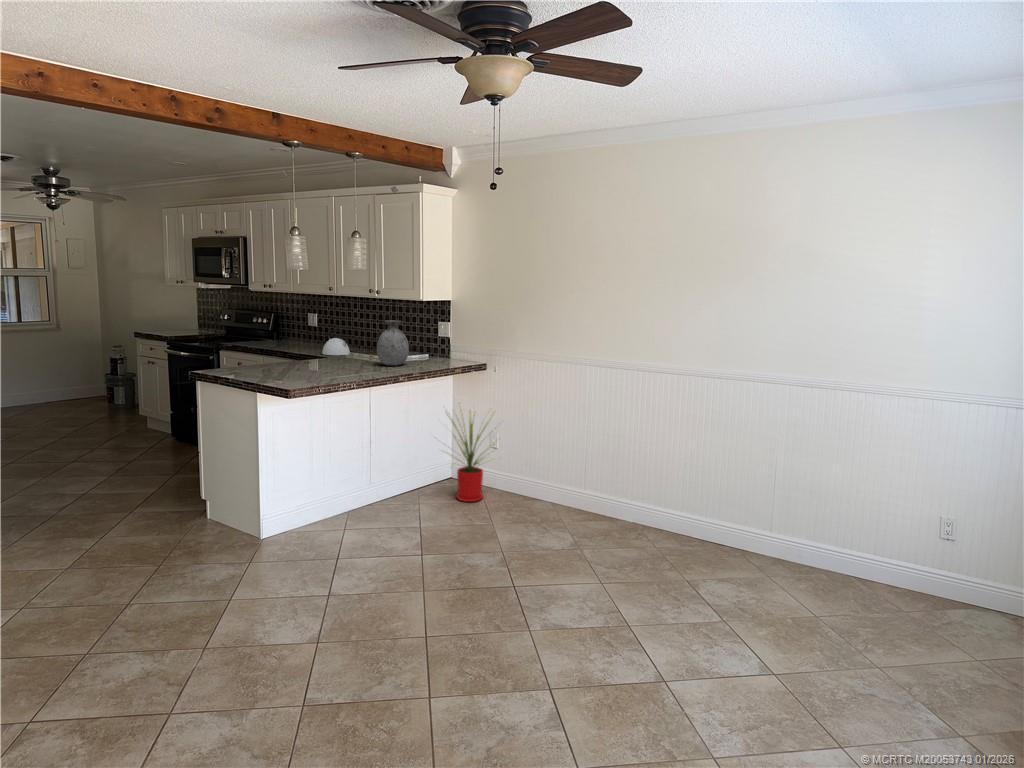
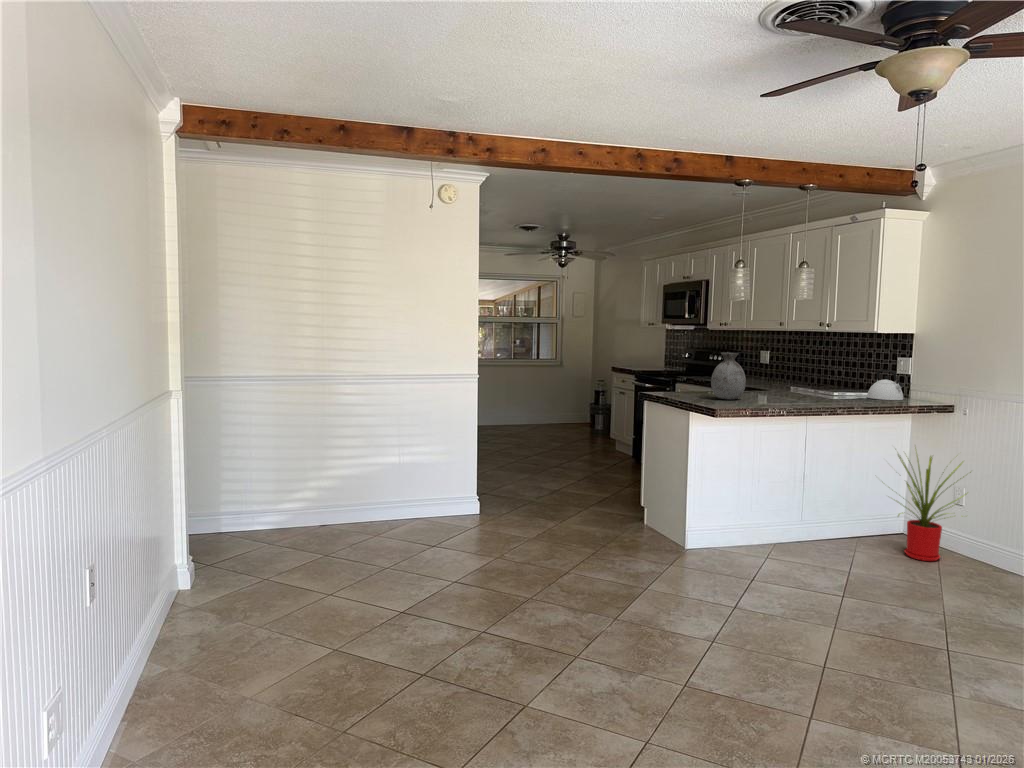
vase: present [377,320,409,366] -> present [711,353,746,400]
kettle: present [322,330,350,355] -> present [867,370,903,400]

